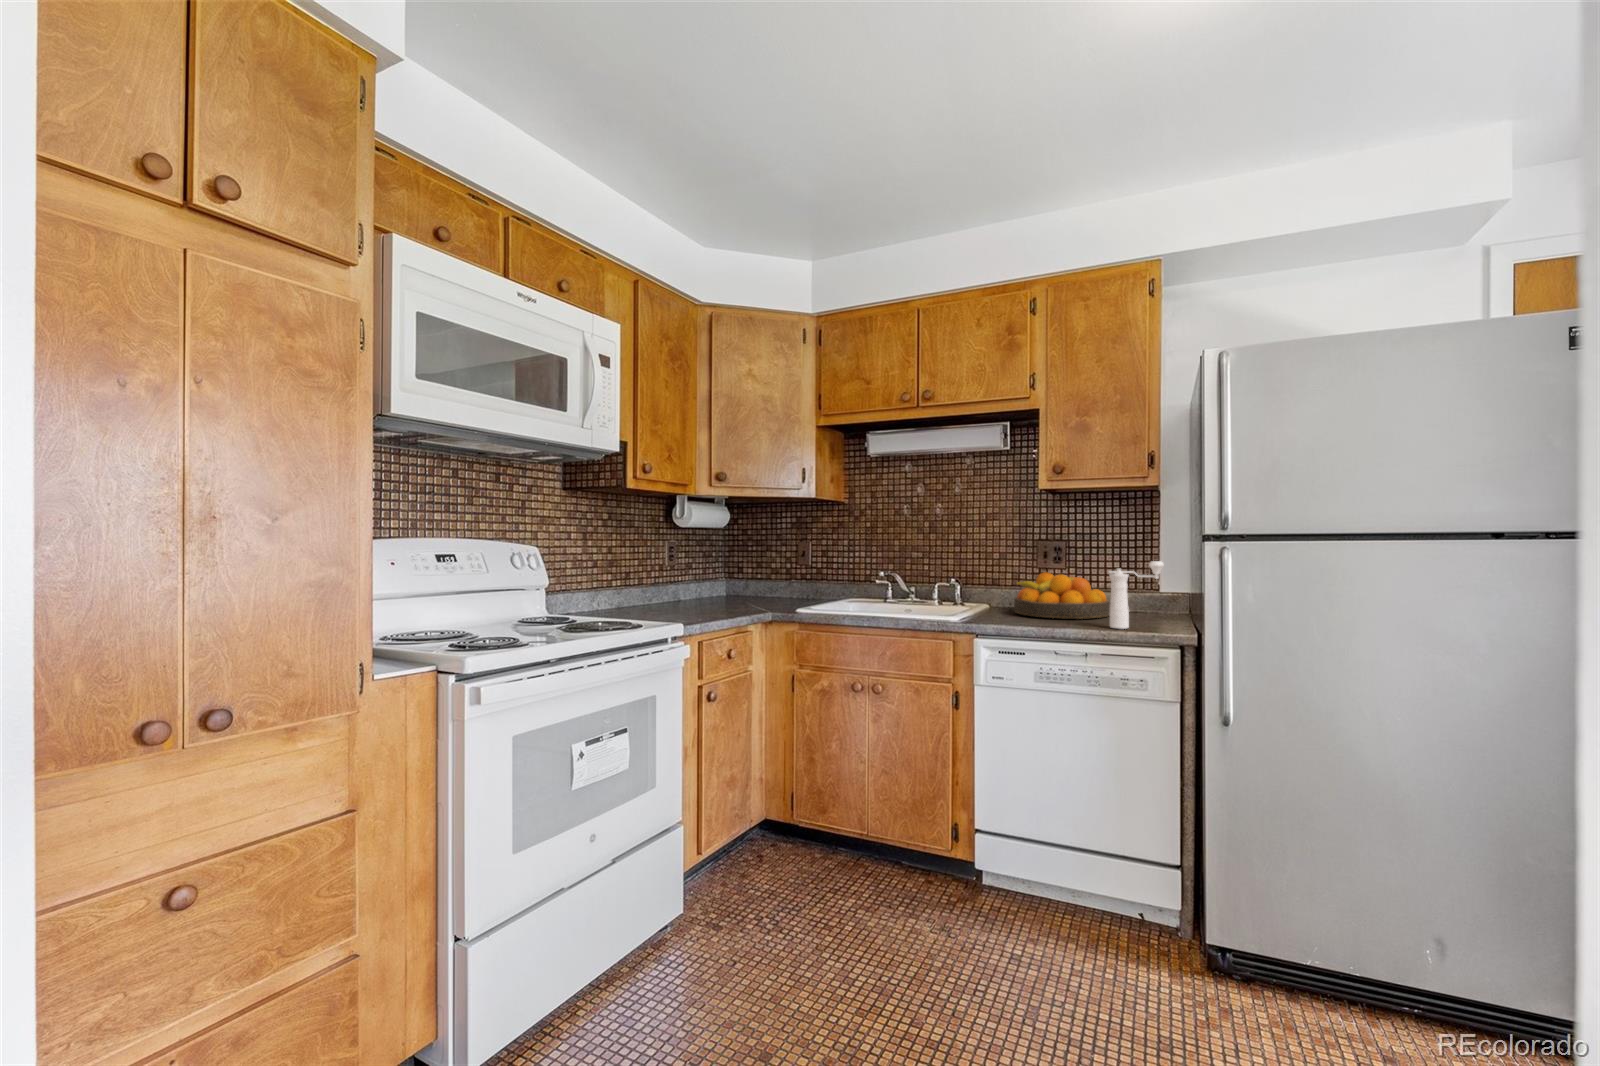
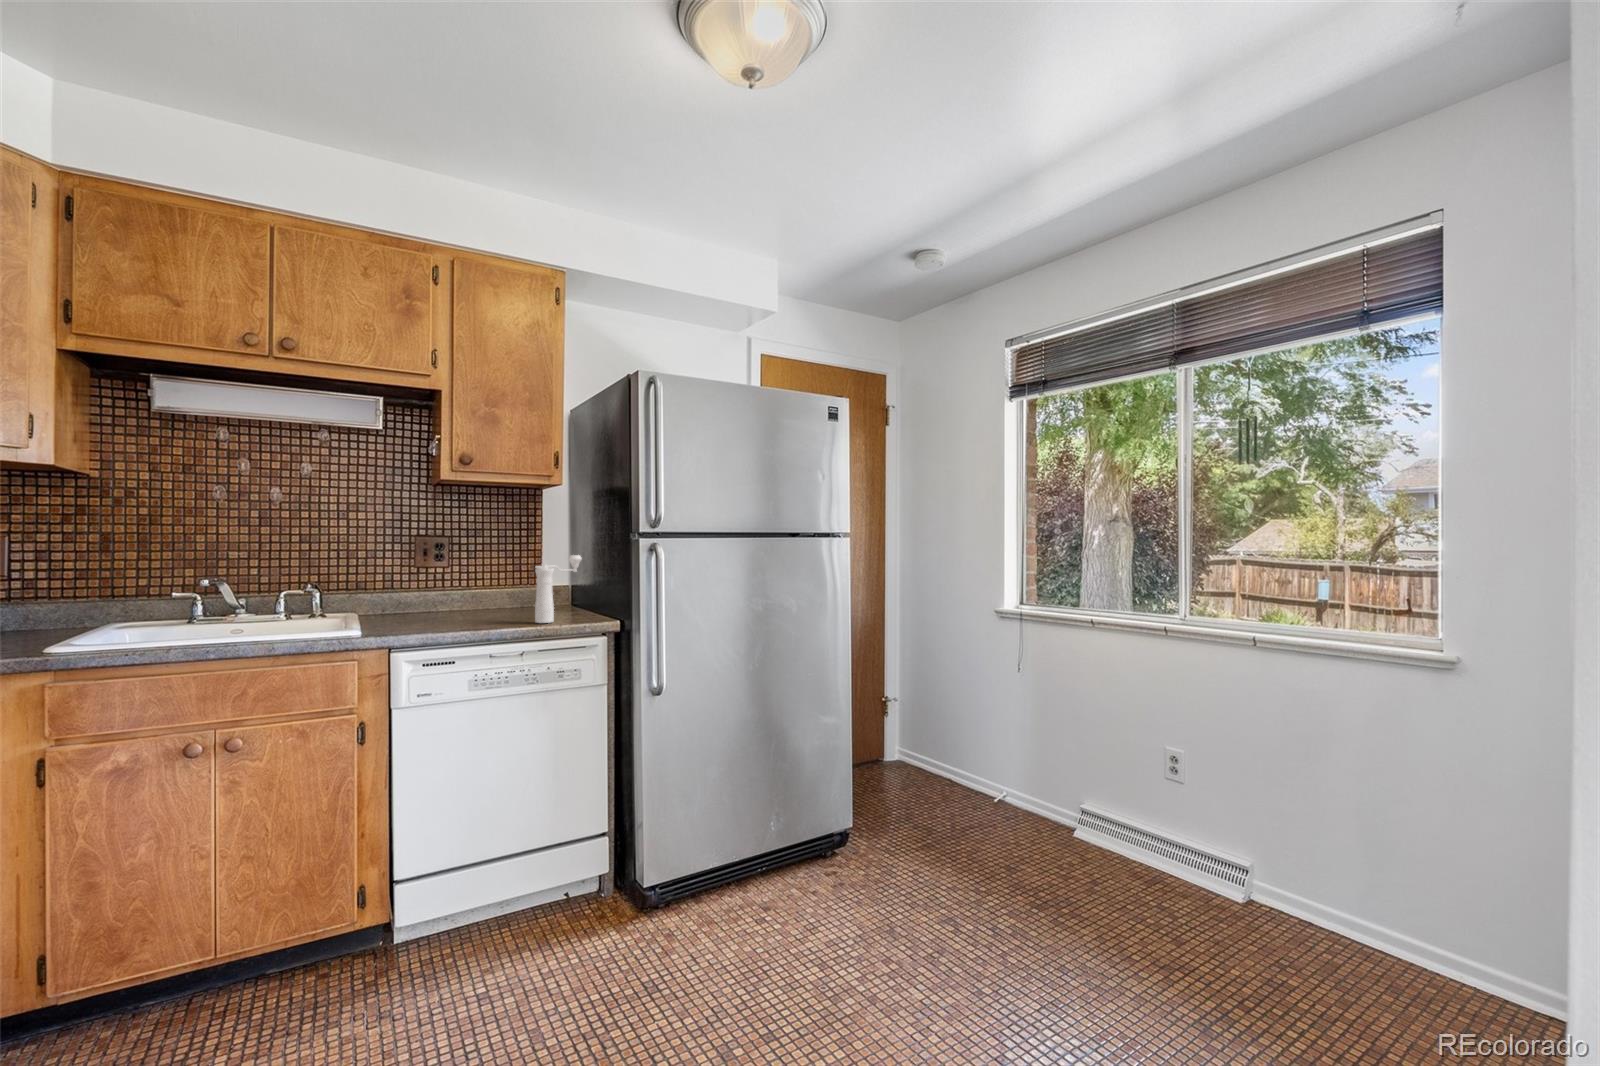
fruit bowl: present [1014,572,1110,619] -> none [400,571,512,621]

